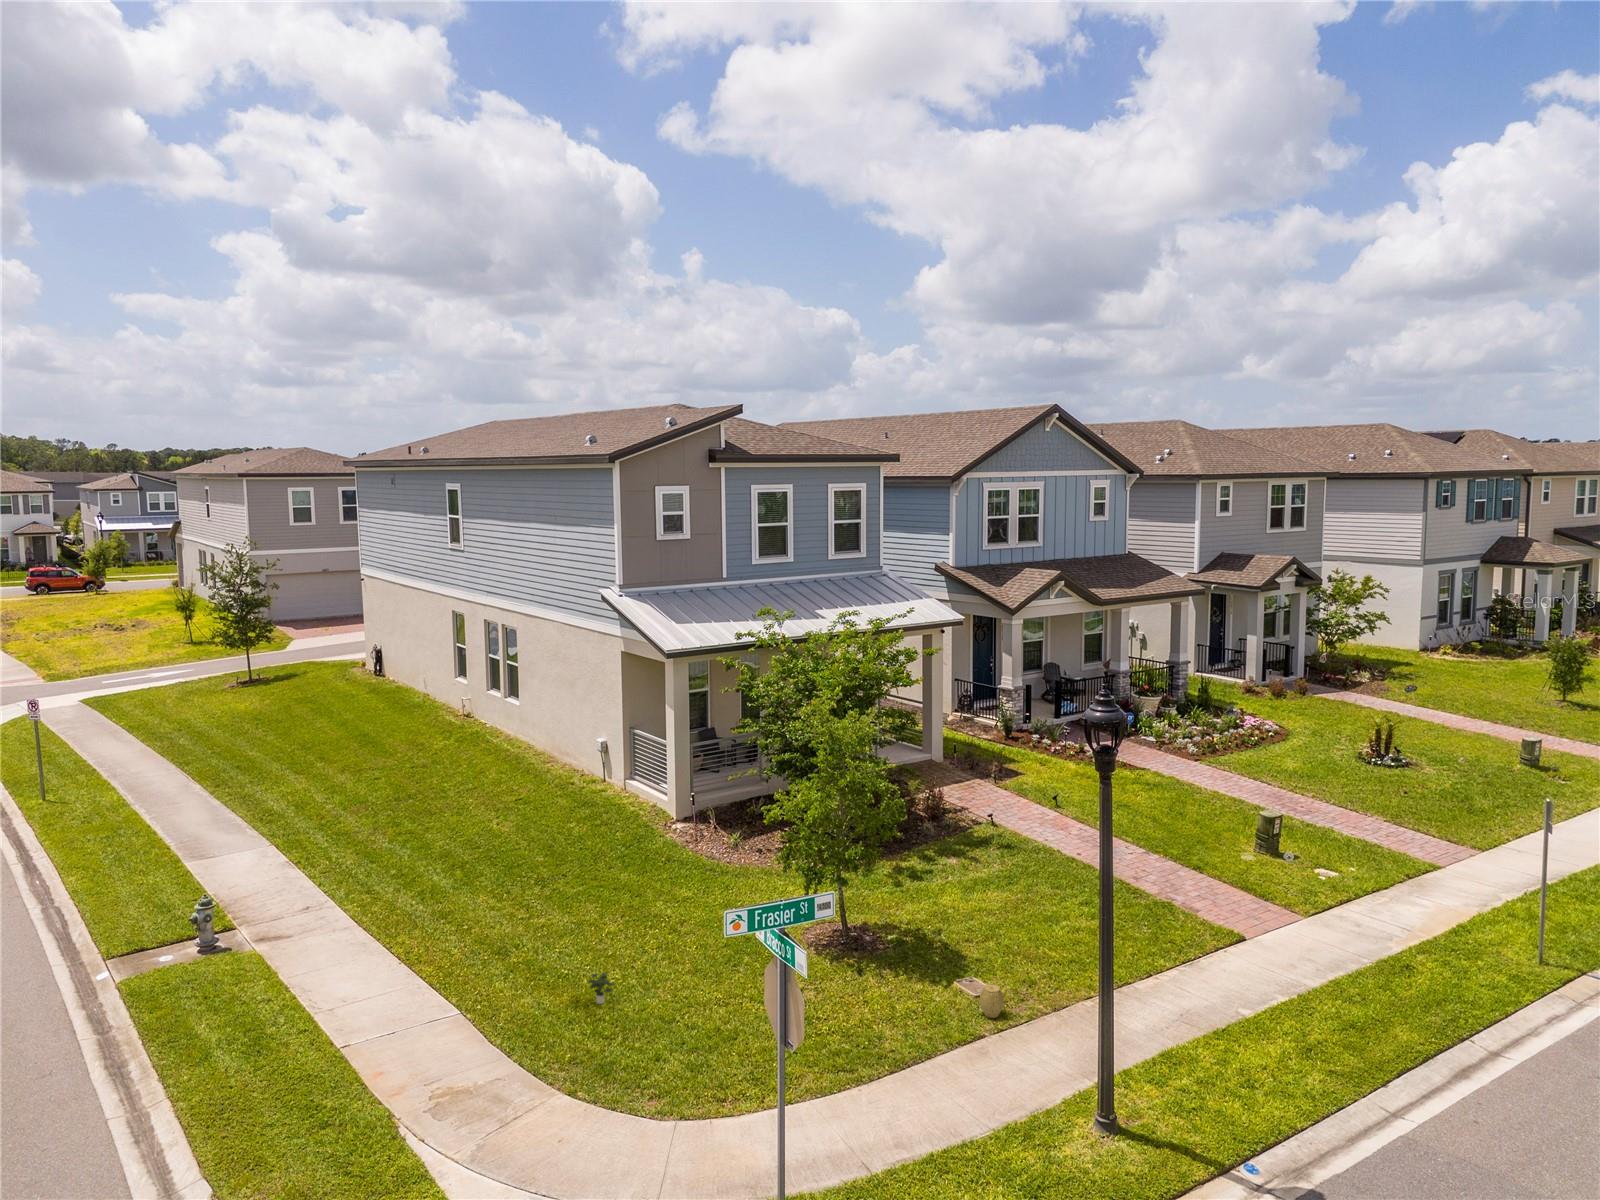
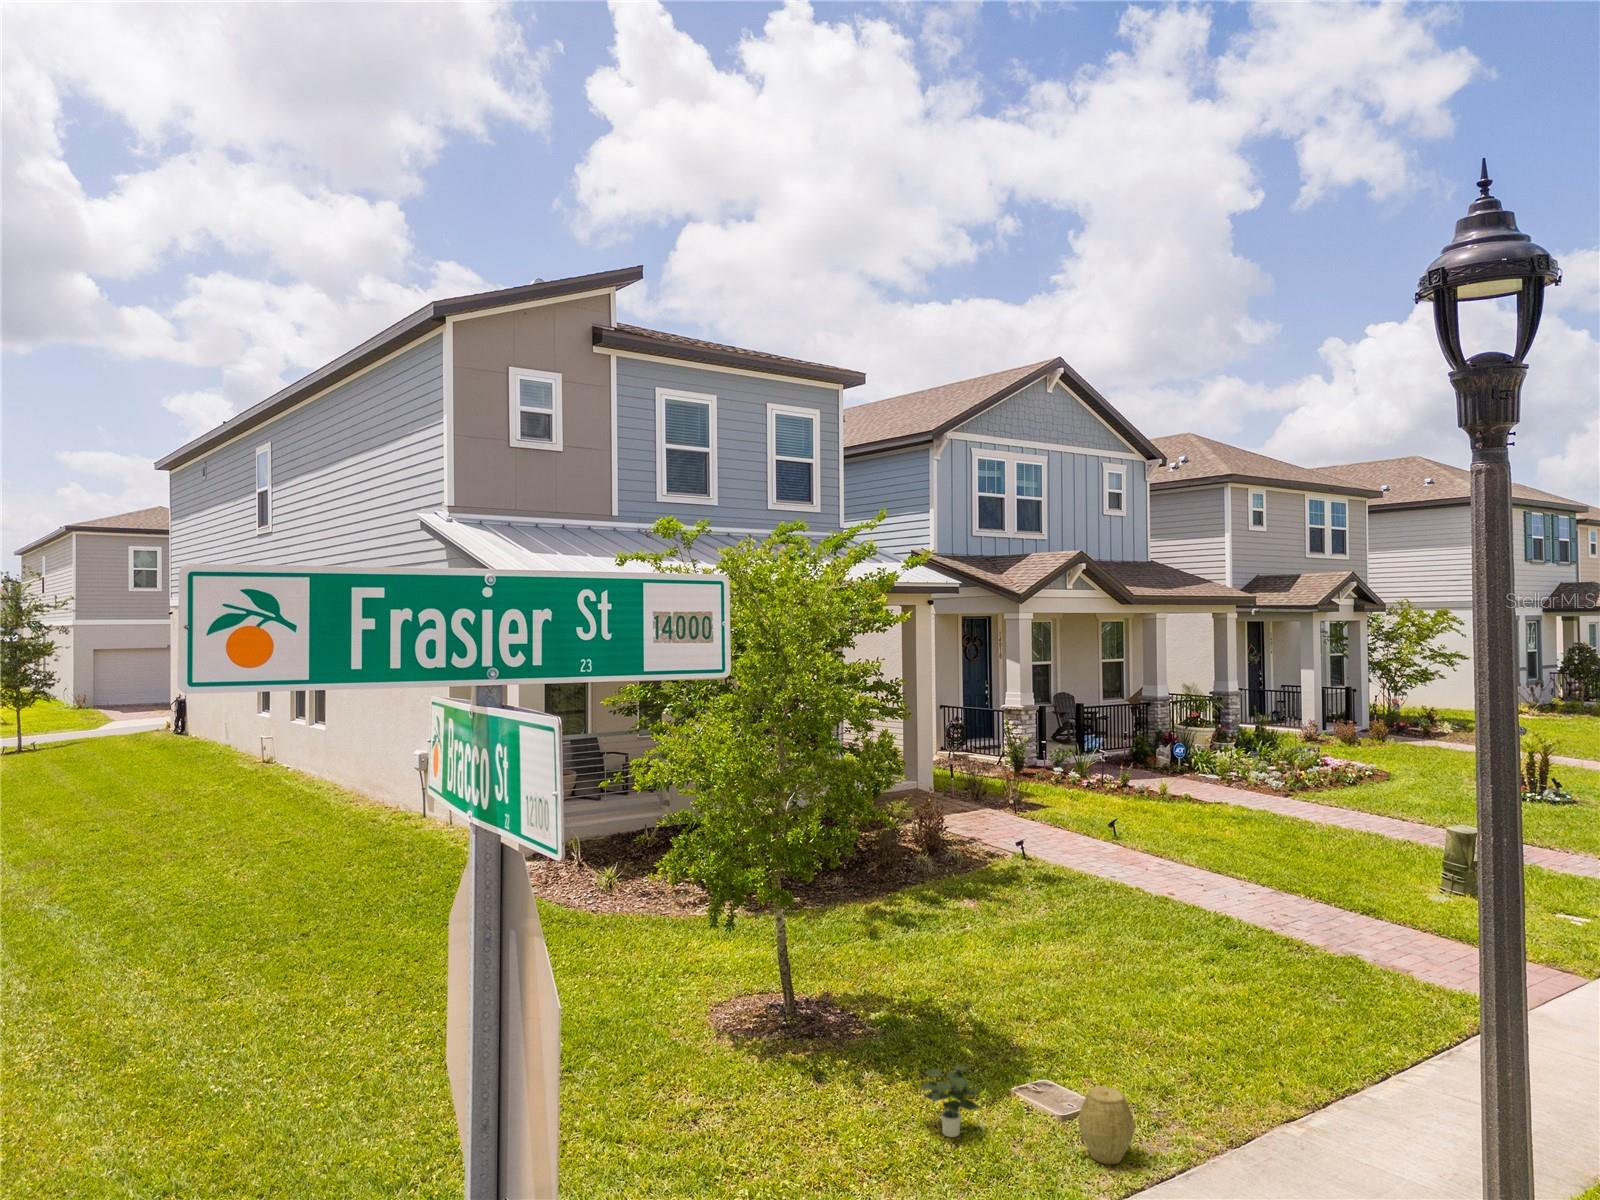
potted plant: present [588,973,614,1004] -> present [921,1066,980,1137]

